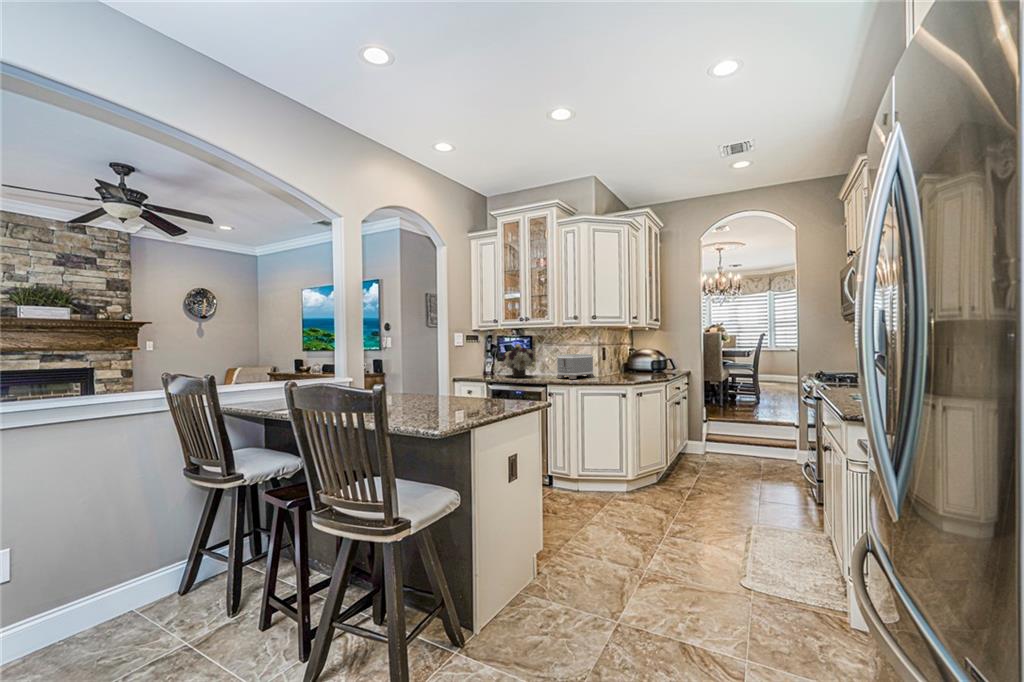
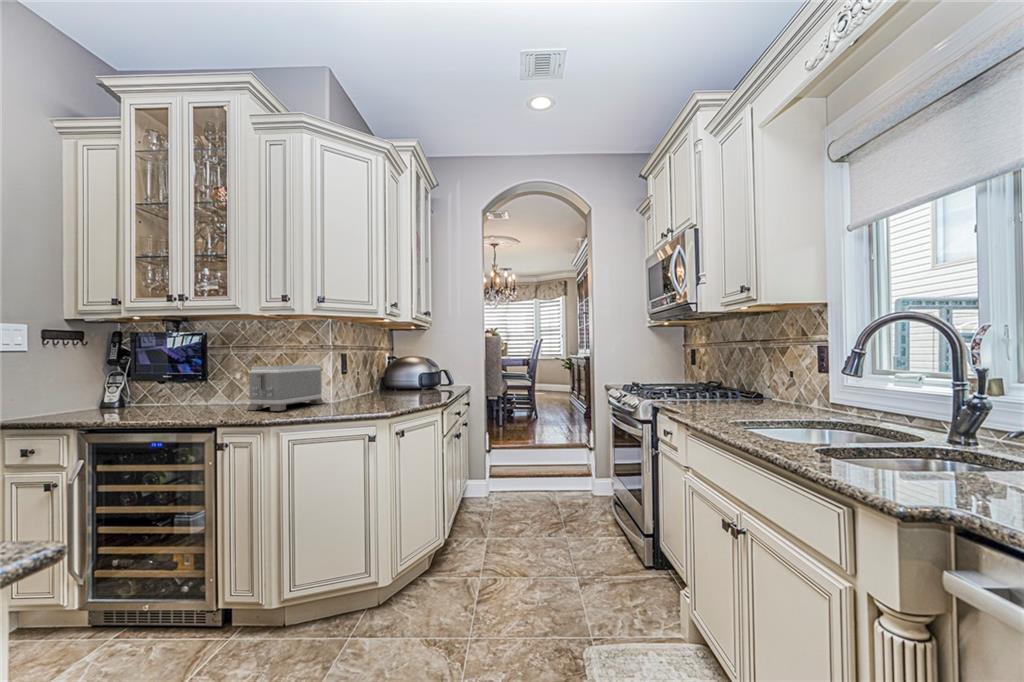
flower arrangement: present [502,344,535,377] -> none [129,346,205,412]

